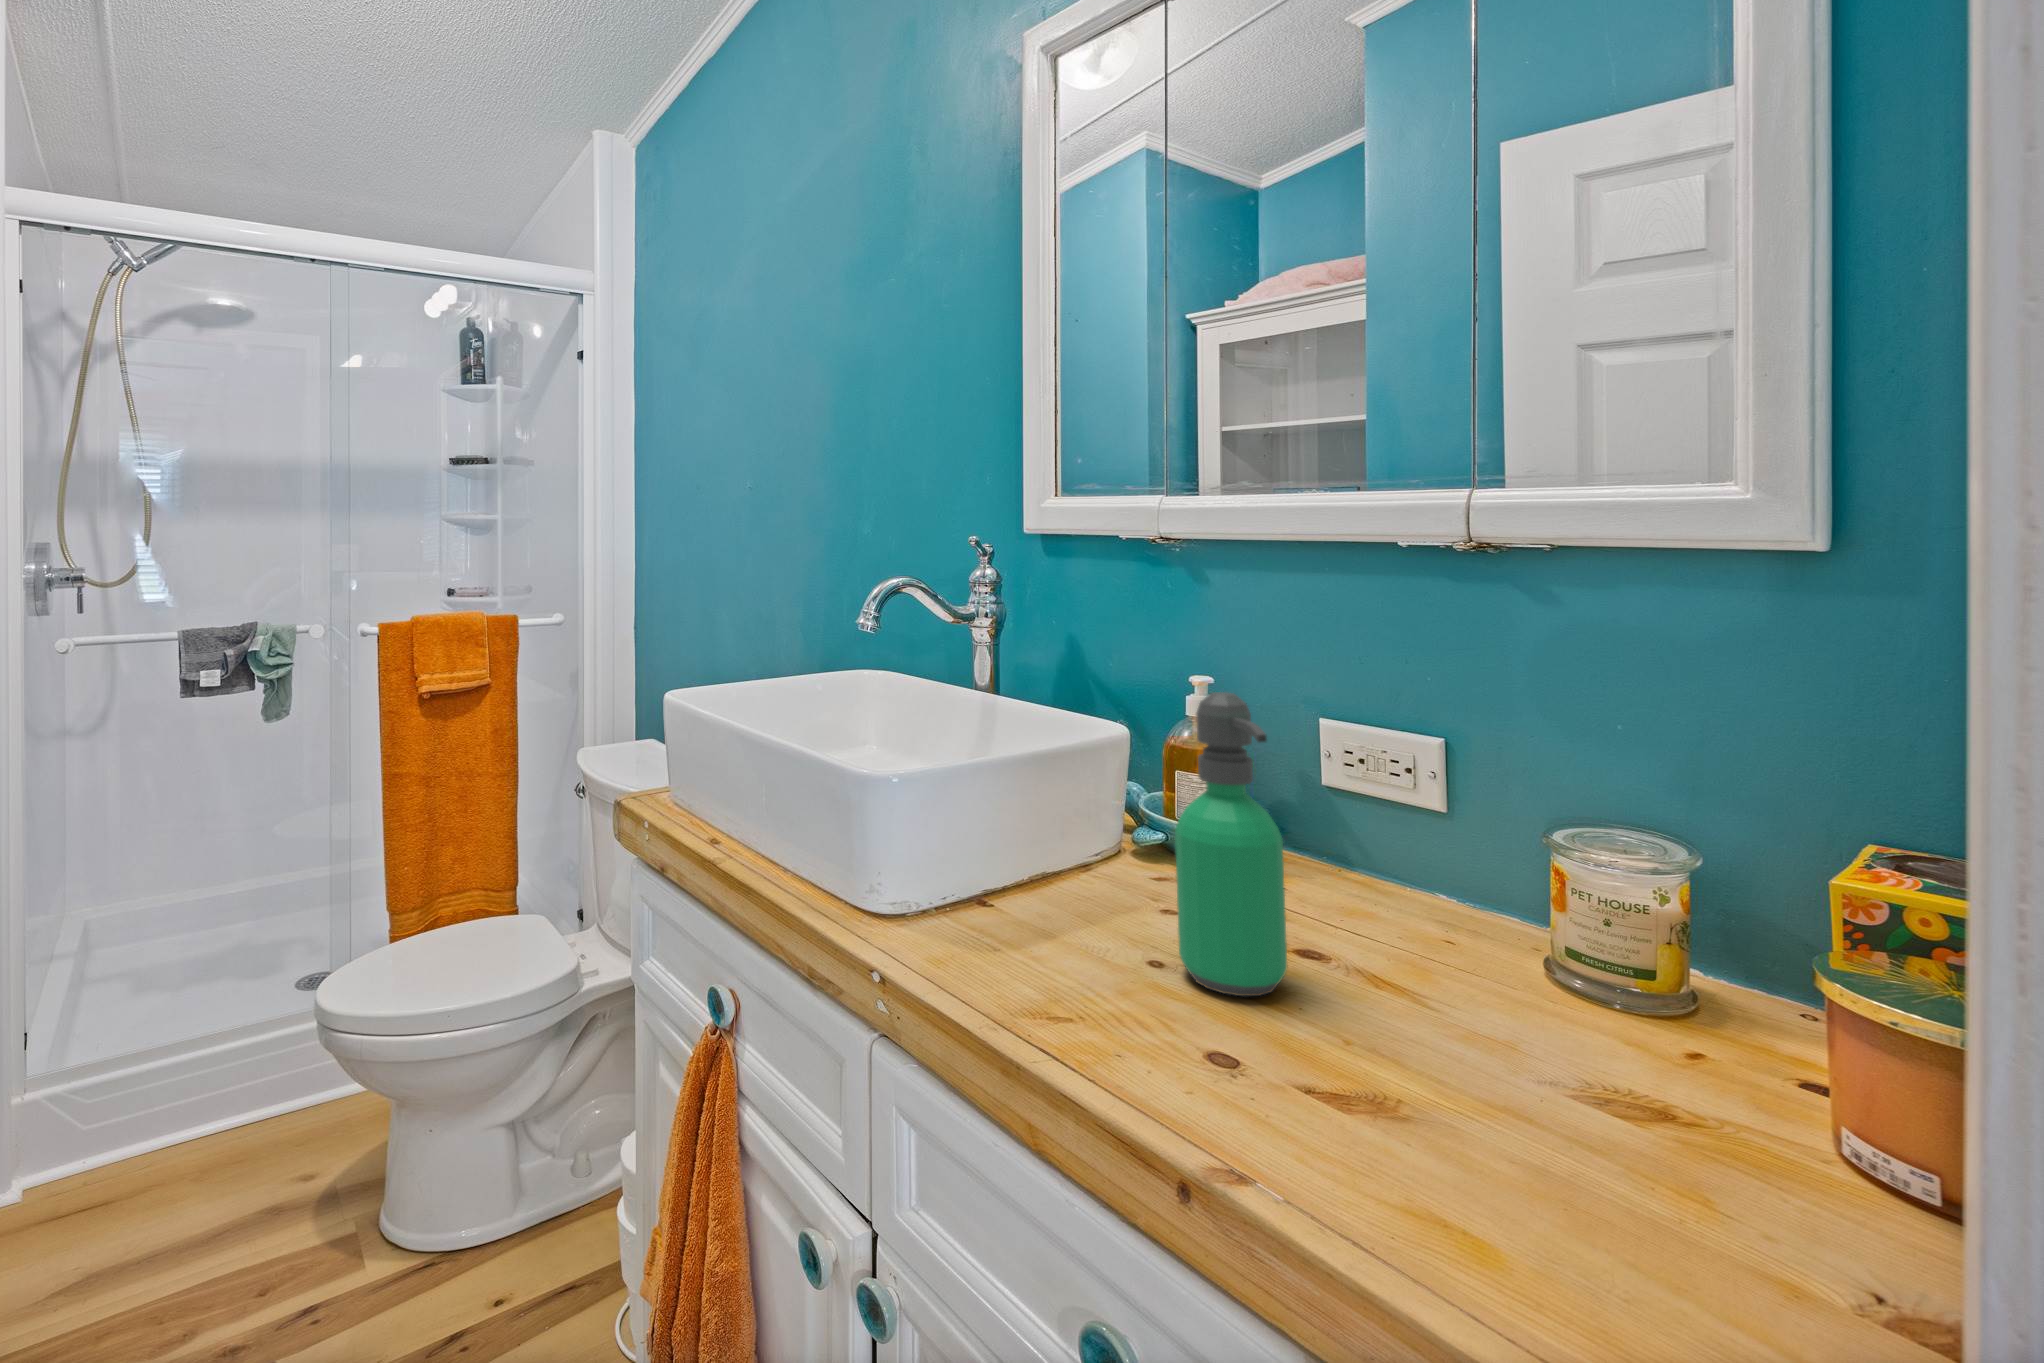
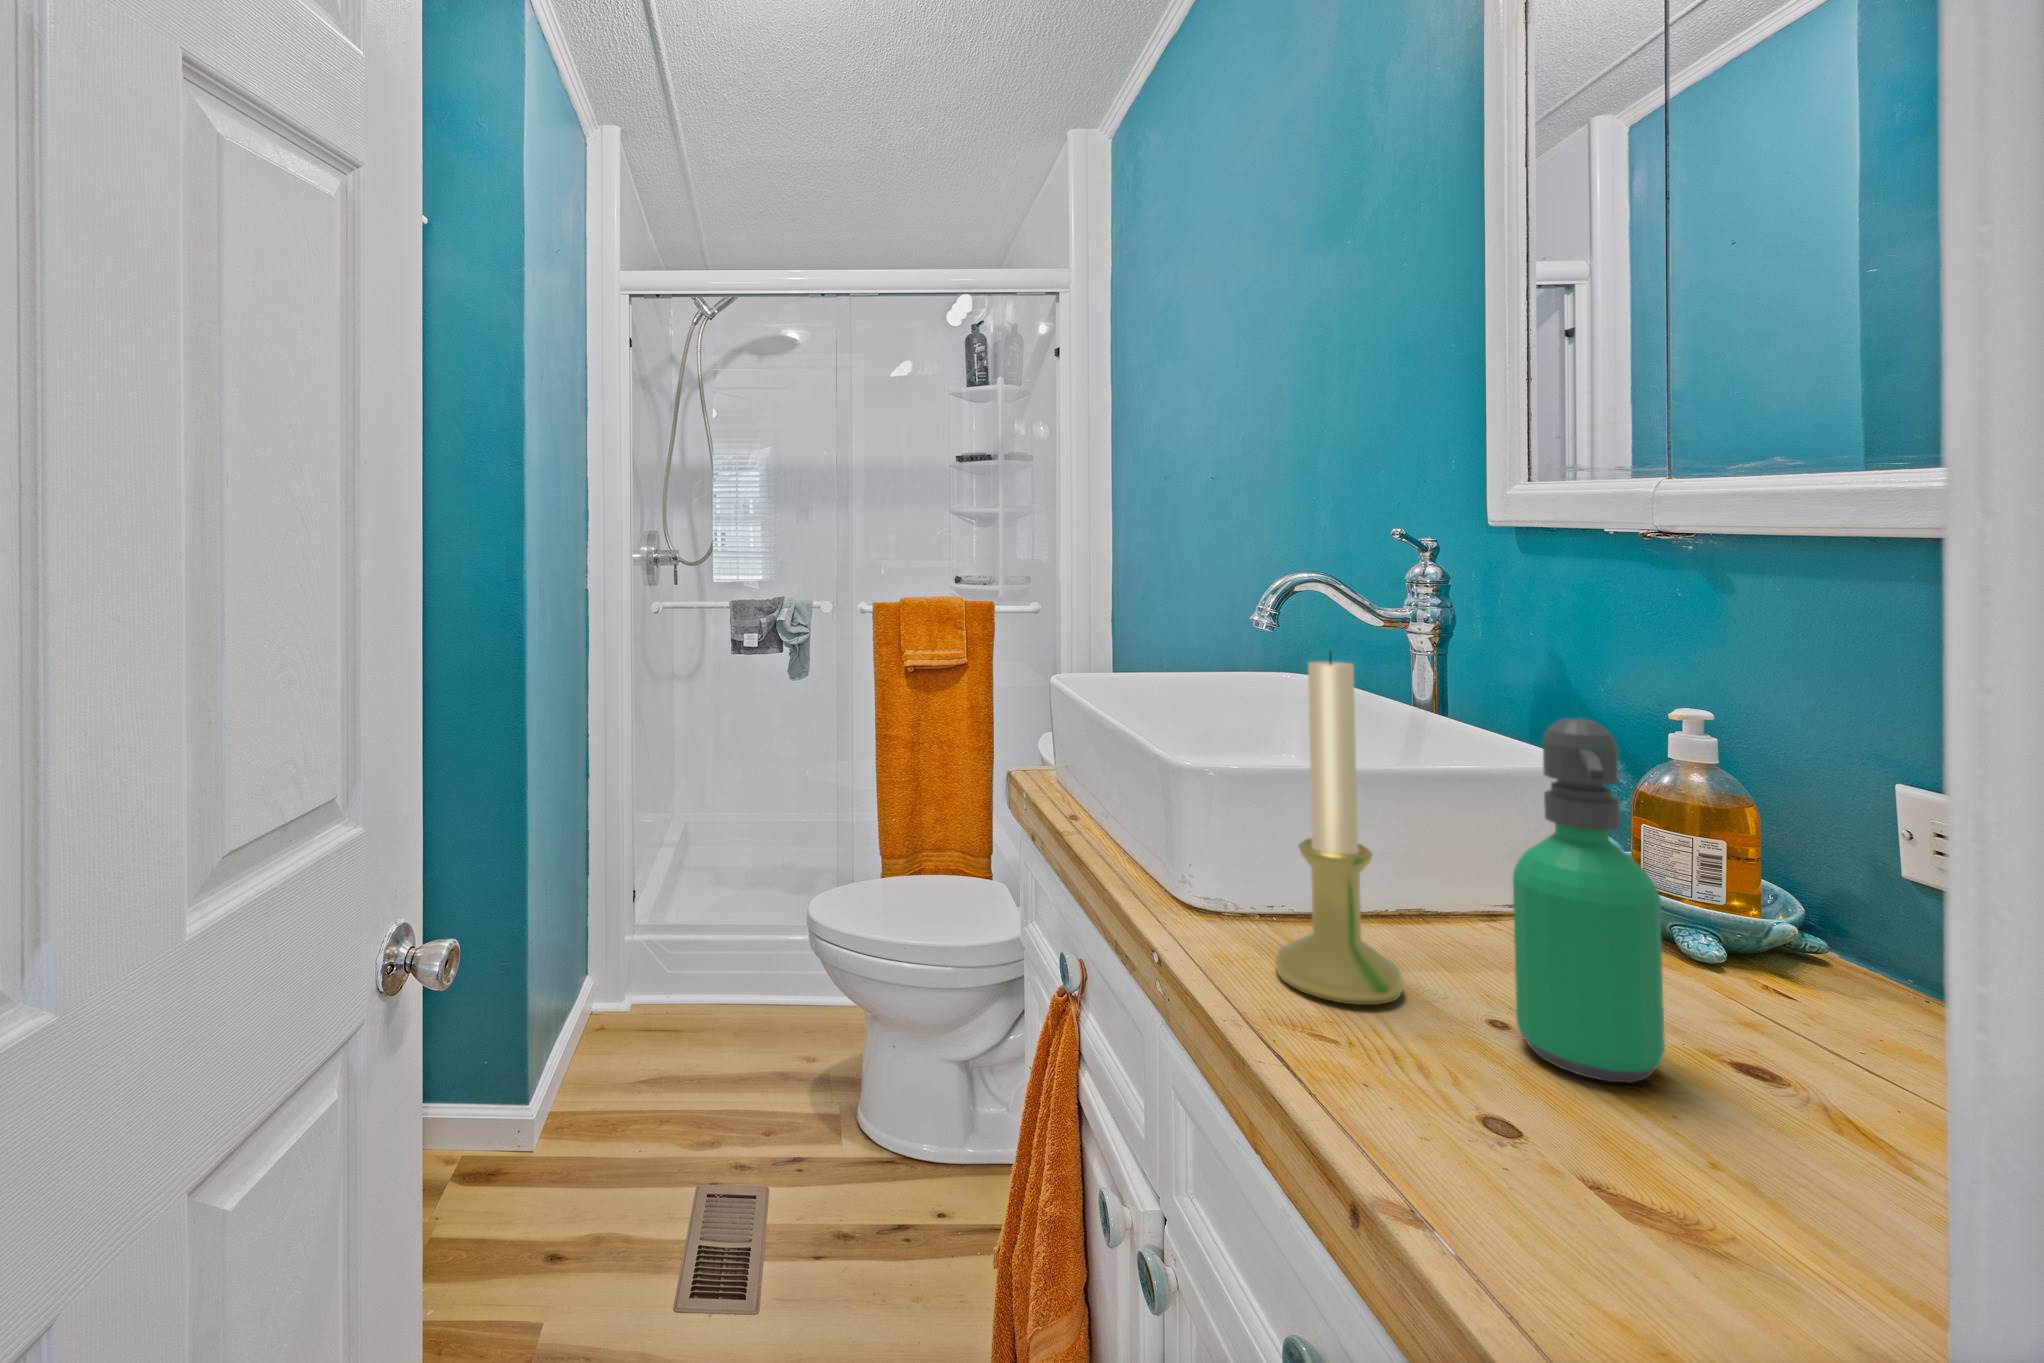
candle holder: none [978,646,1087,979] -> present [1275,652,1404,1005]

